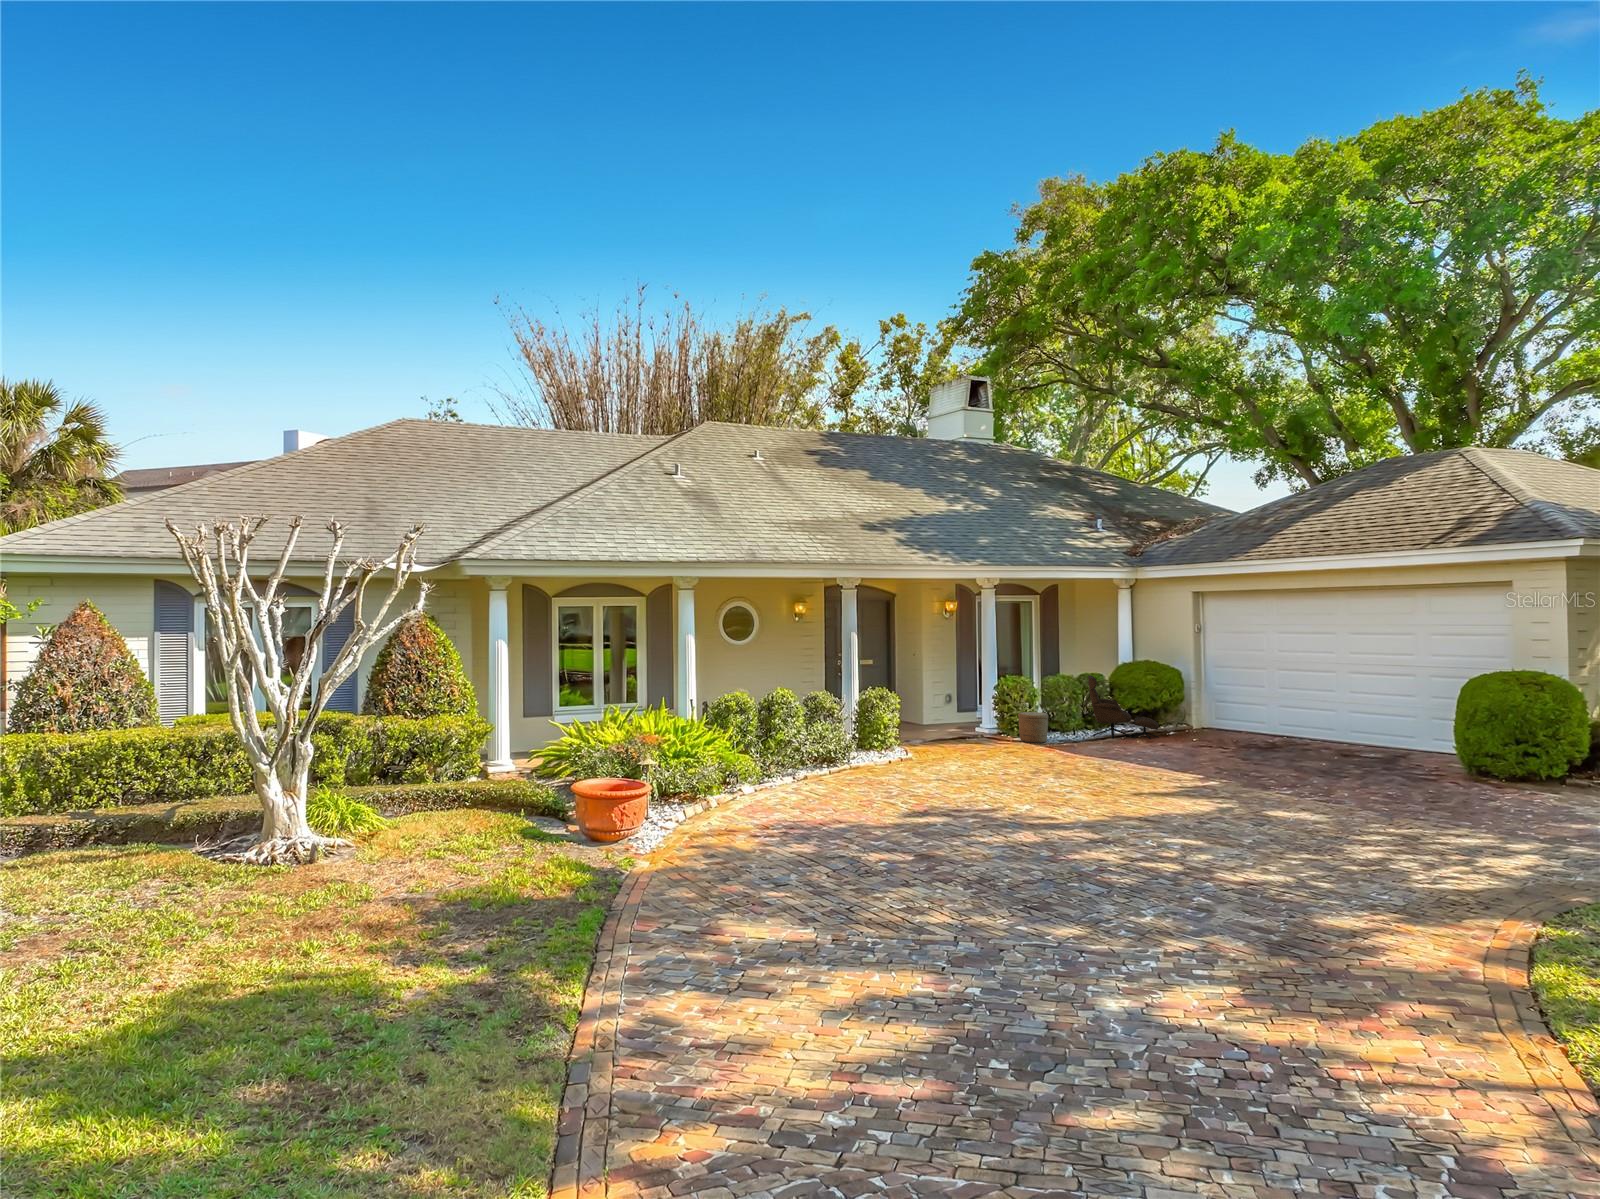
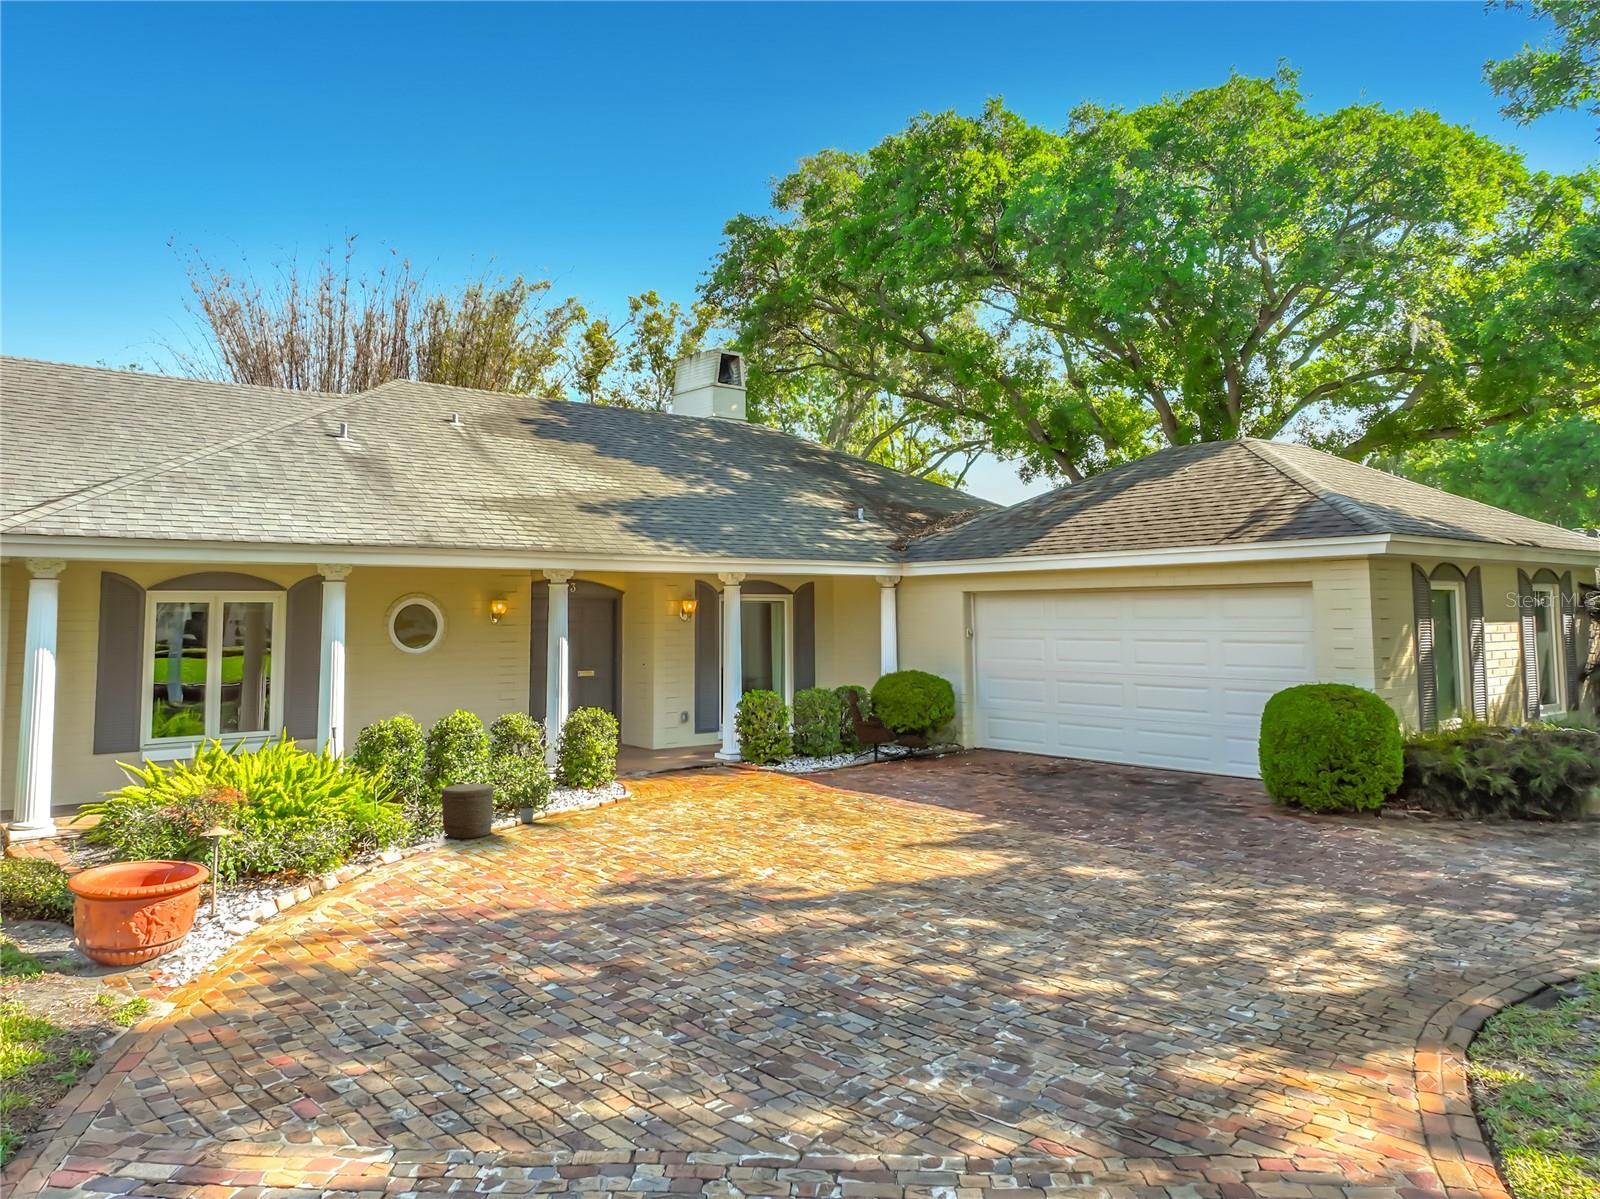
woven basket: present [1018,712,1048,743] -> present [441,784,494,839]
potted plant: none [818,738,853,771] -> present [508,780,550,823]

